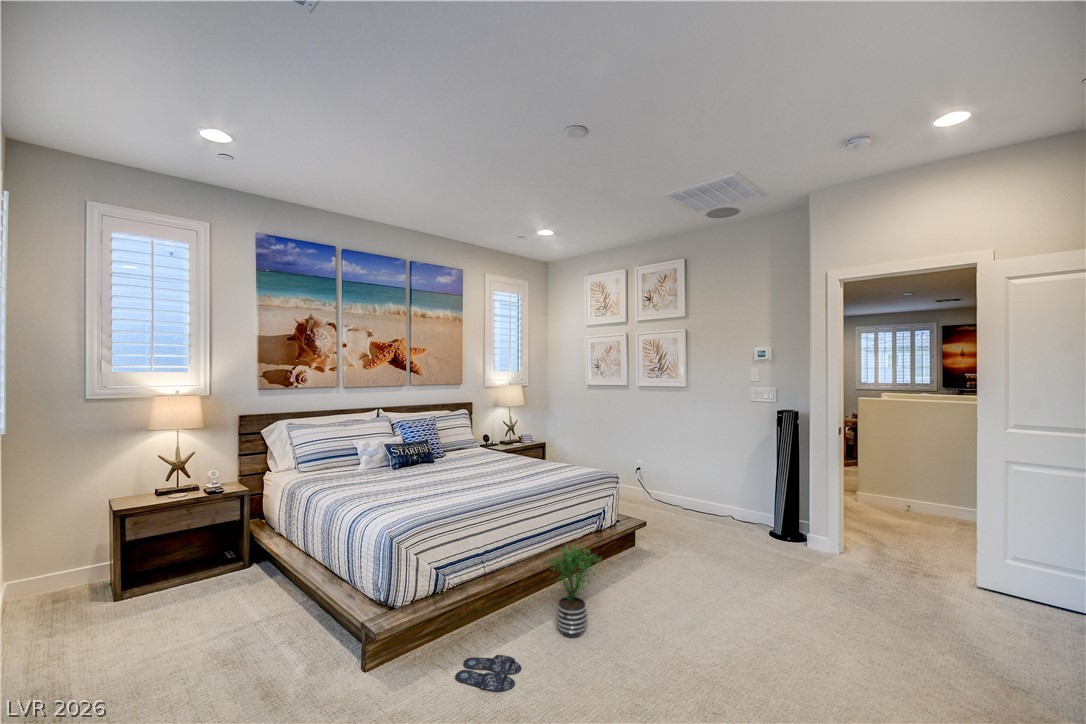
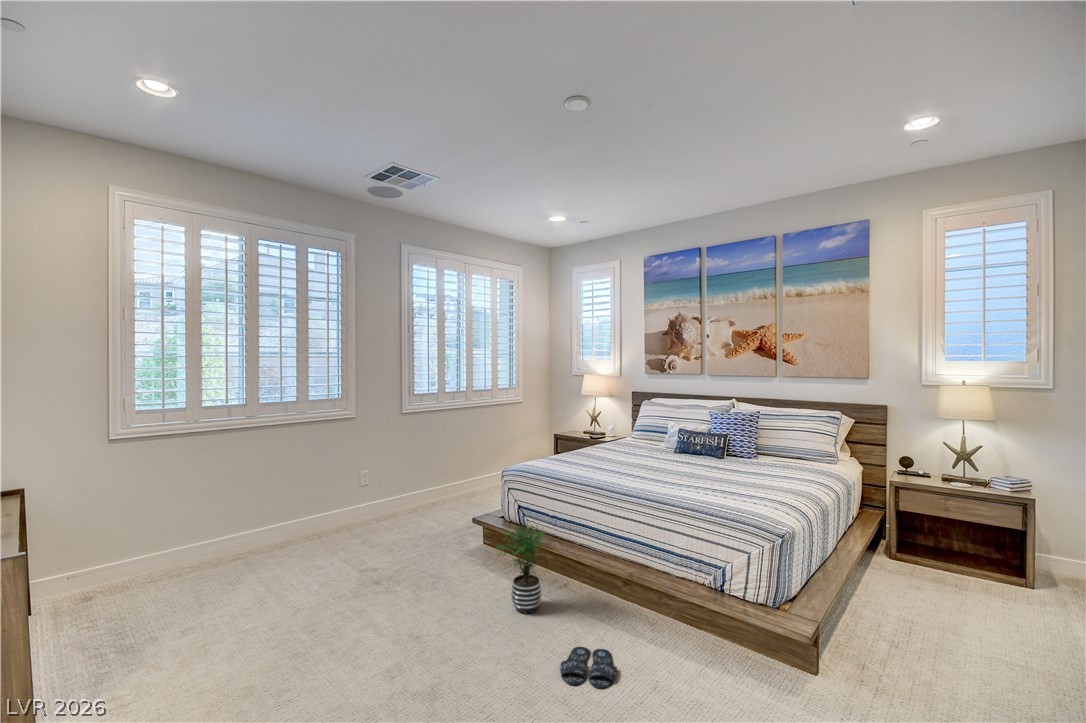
slippers: present [455,655,521,692] -> present [560,647,617,689]

